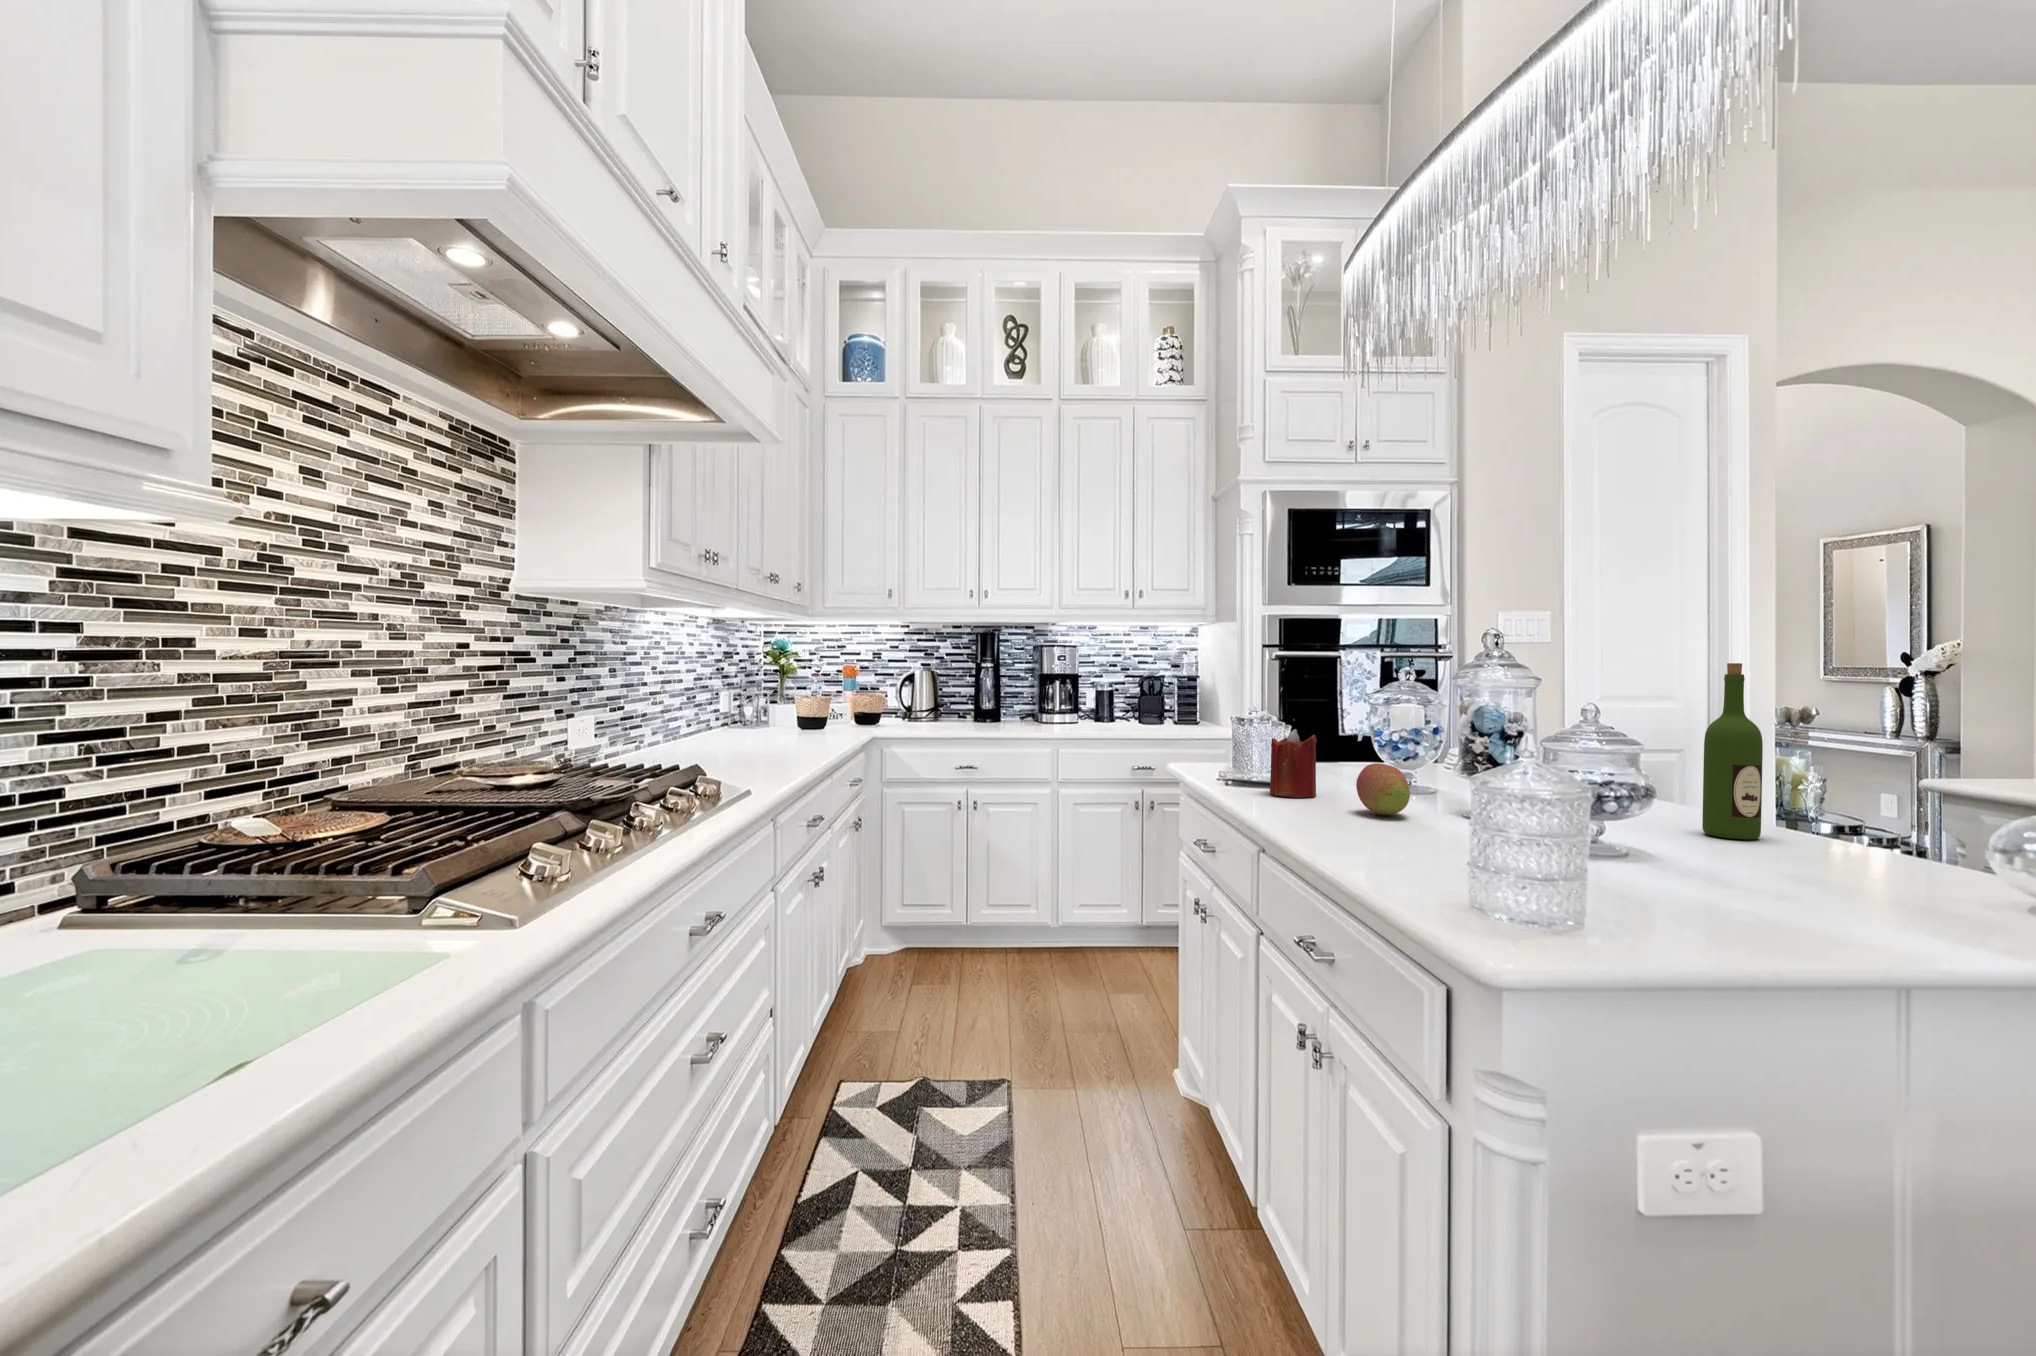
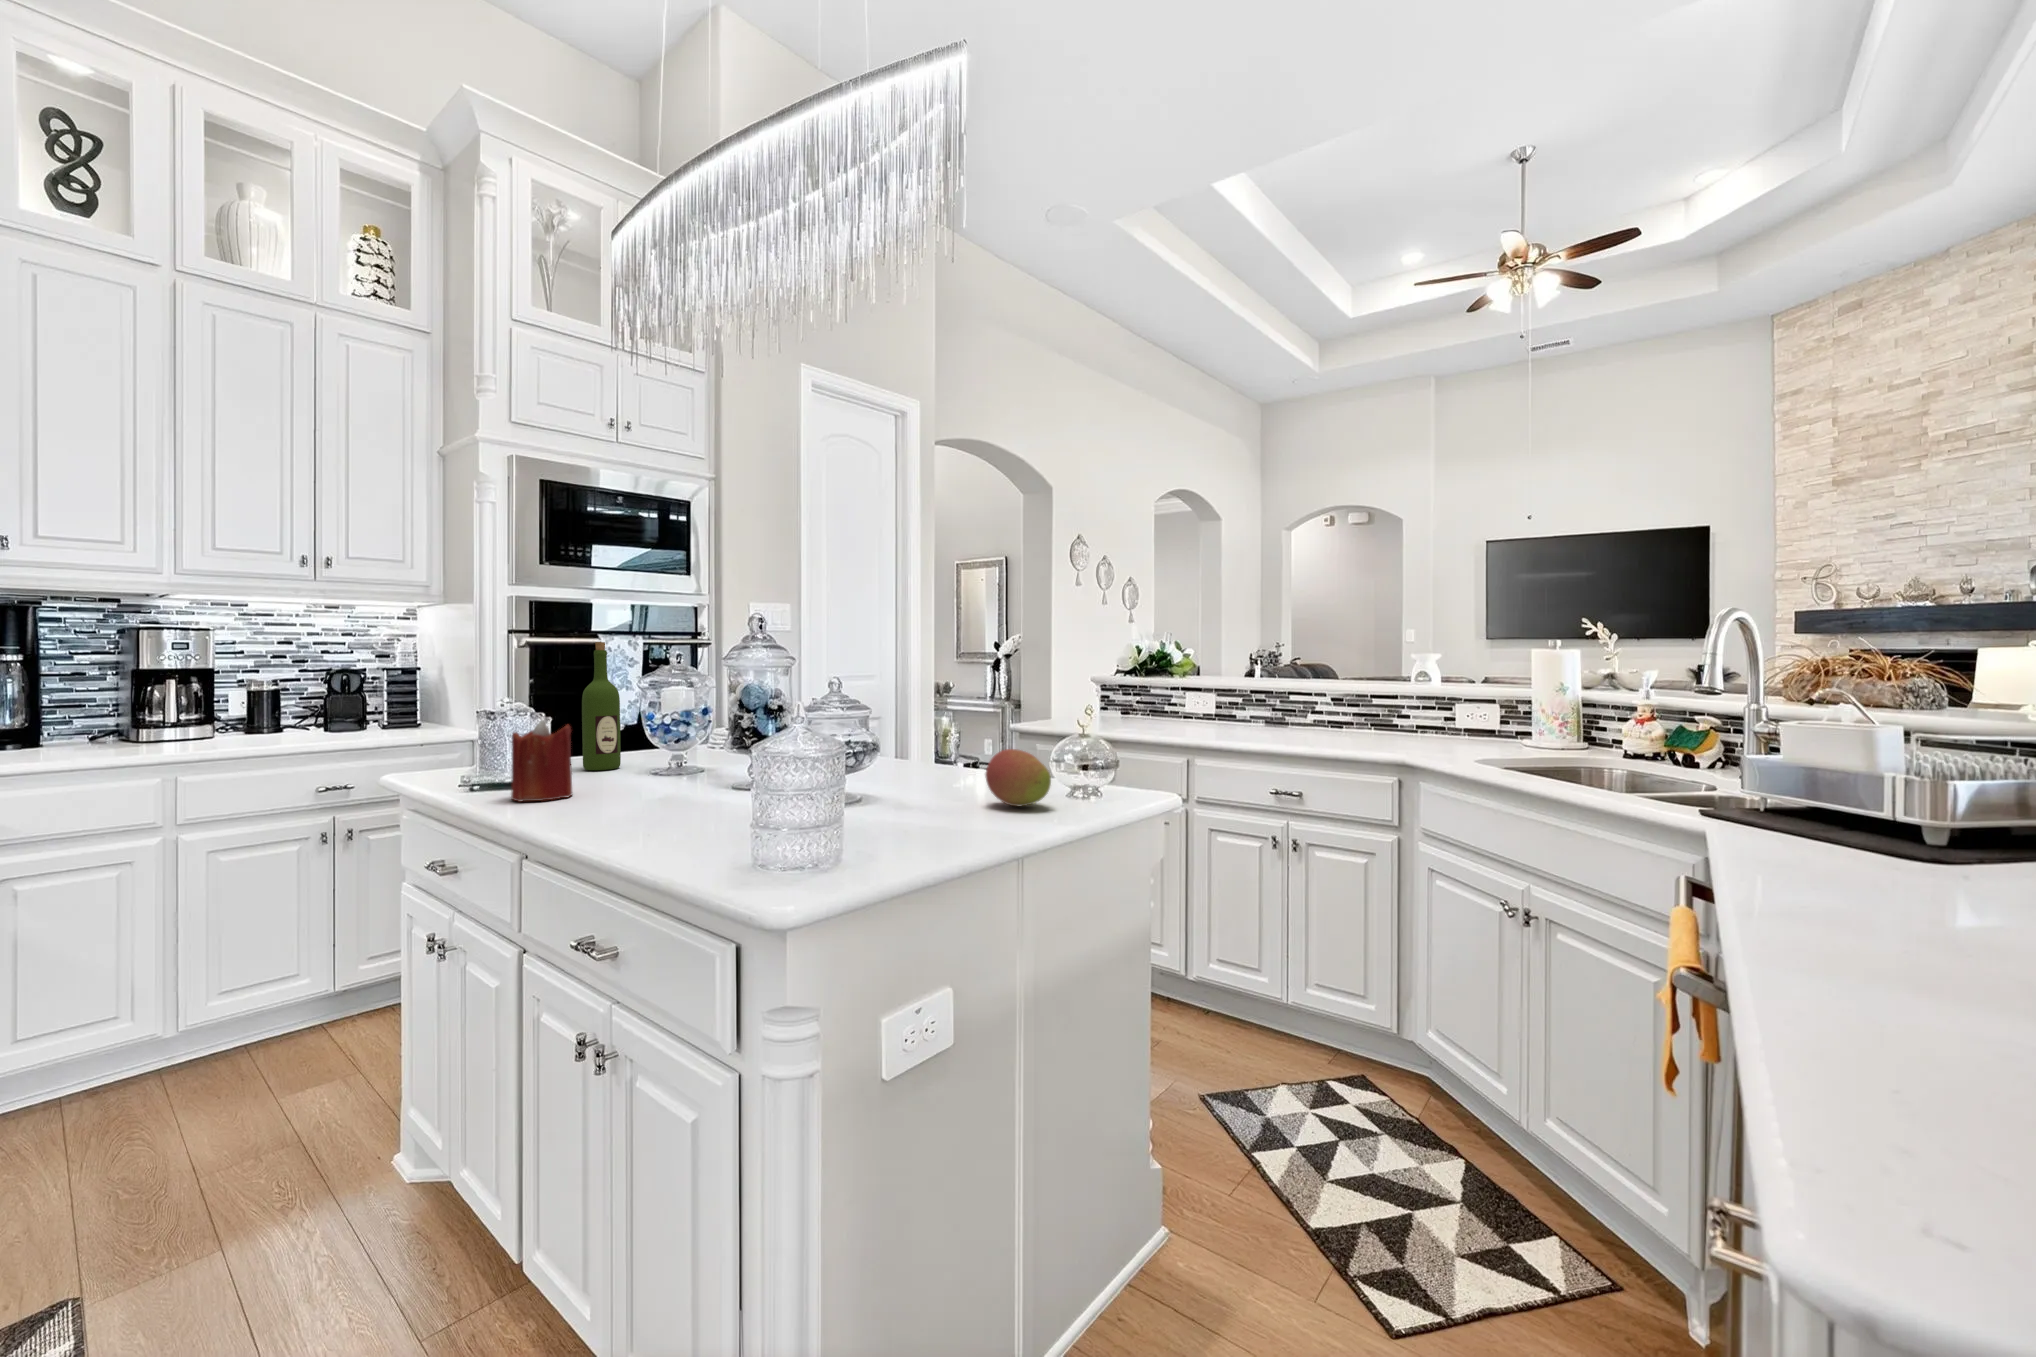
wine bottle: present [1702,663,1763,839] -> present [582,642,621,770]
fruit: present [1356,763,1410,815] -> present [986,749,1051,806]

